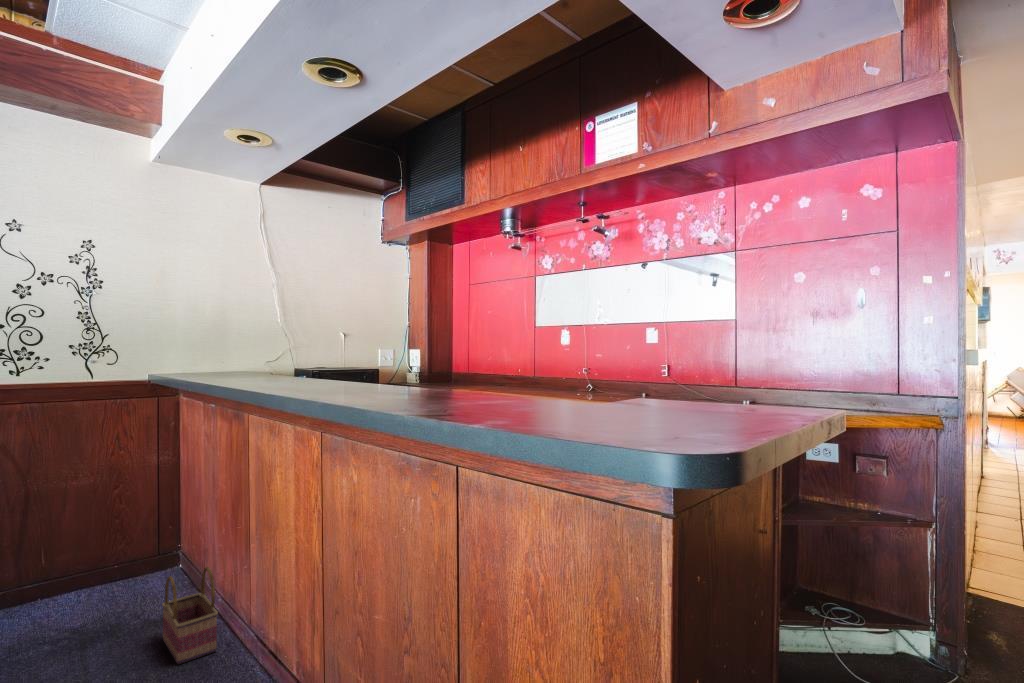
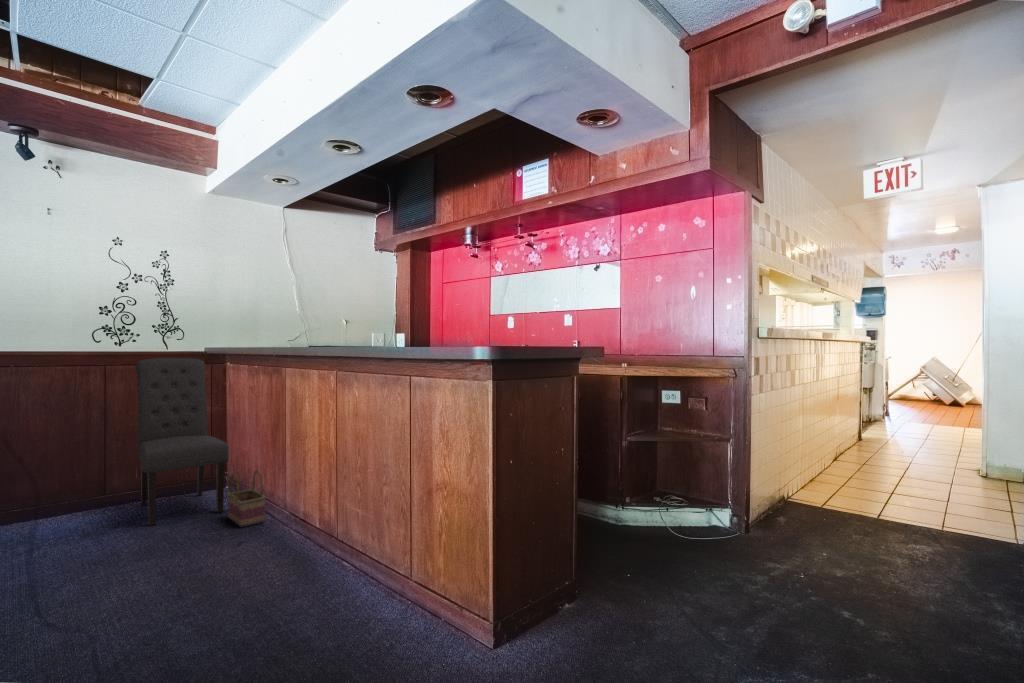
chair: none [30,392,167,660] -> present [136,358,228,526]

